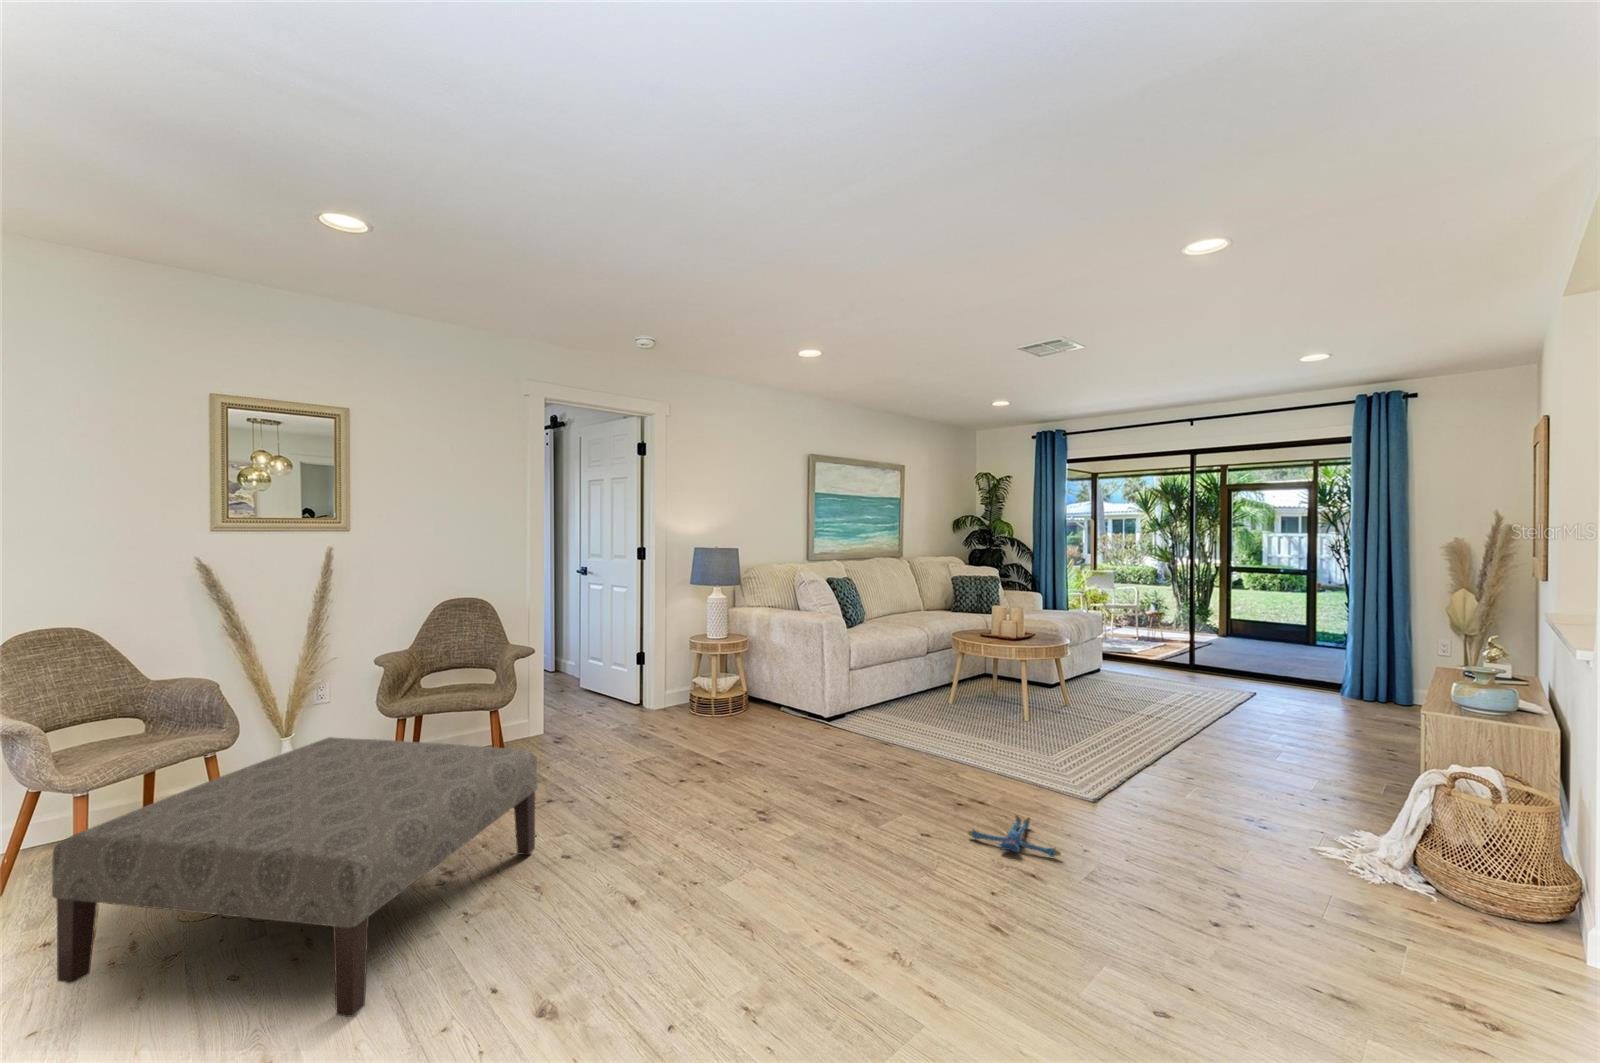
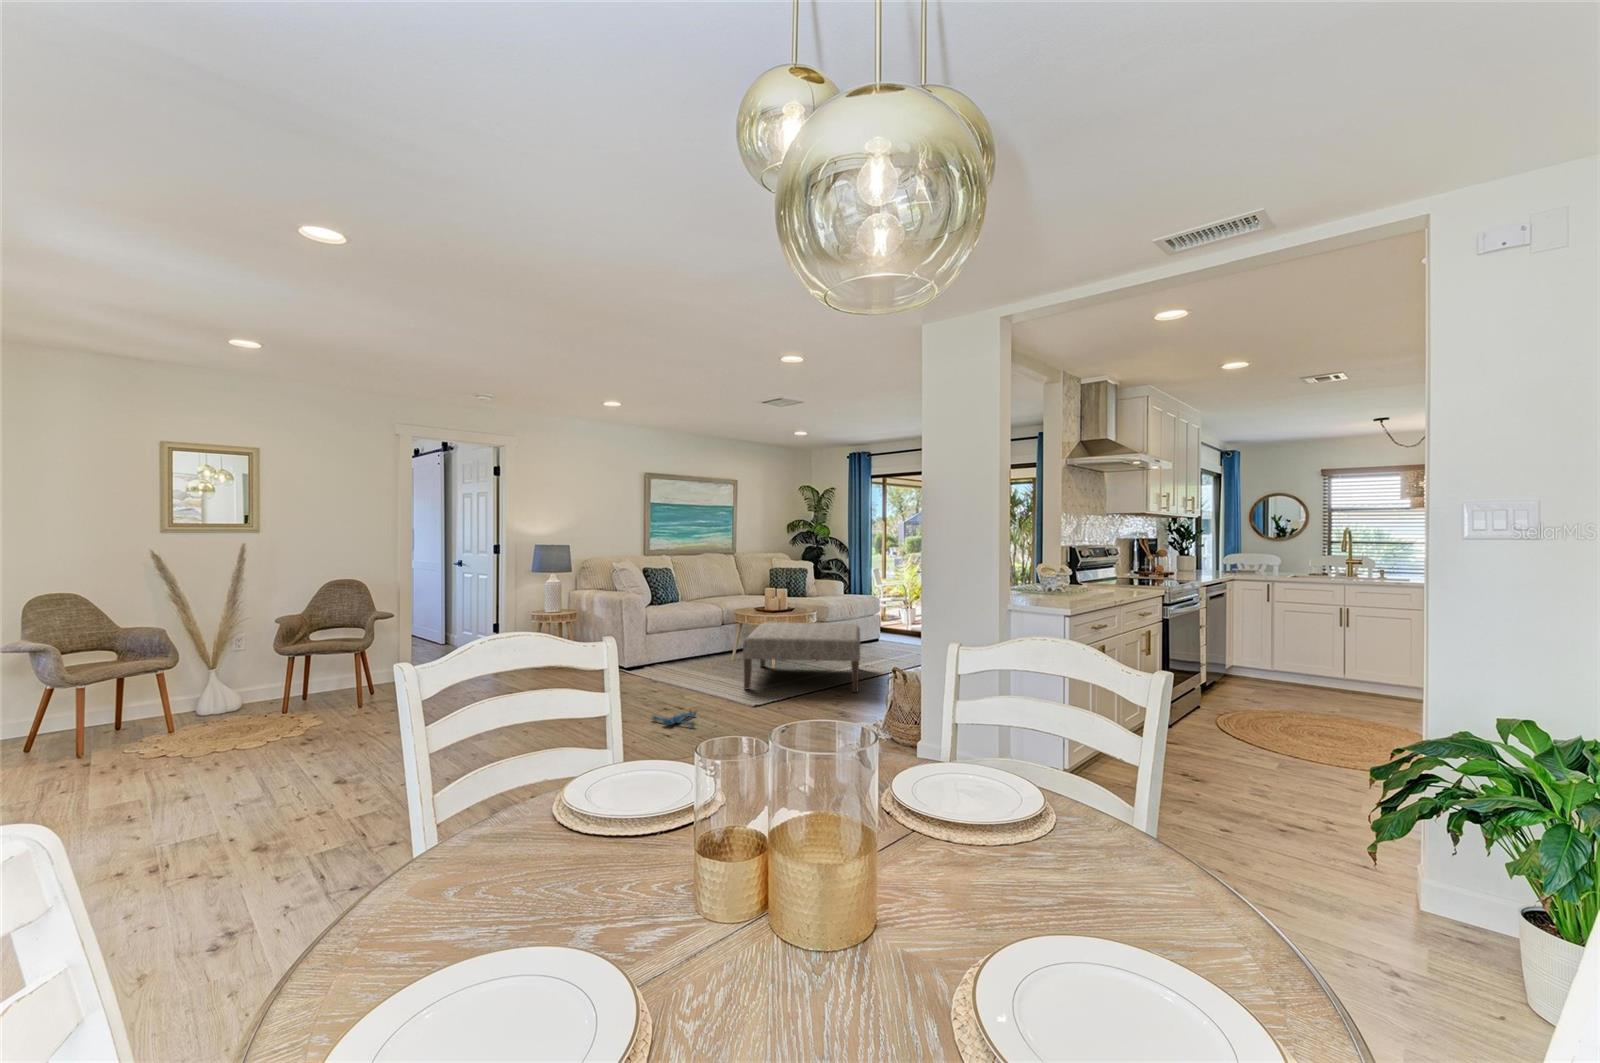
ottoman: present [52,737,538,1017] -> present [743,622,860,692]

